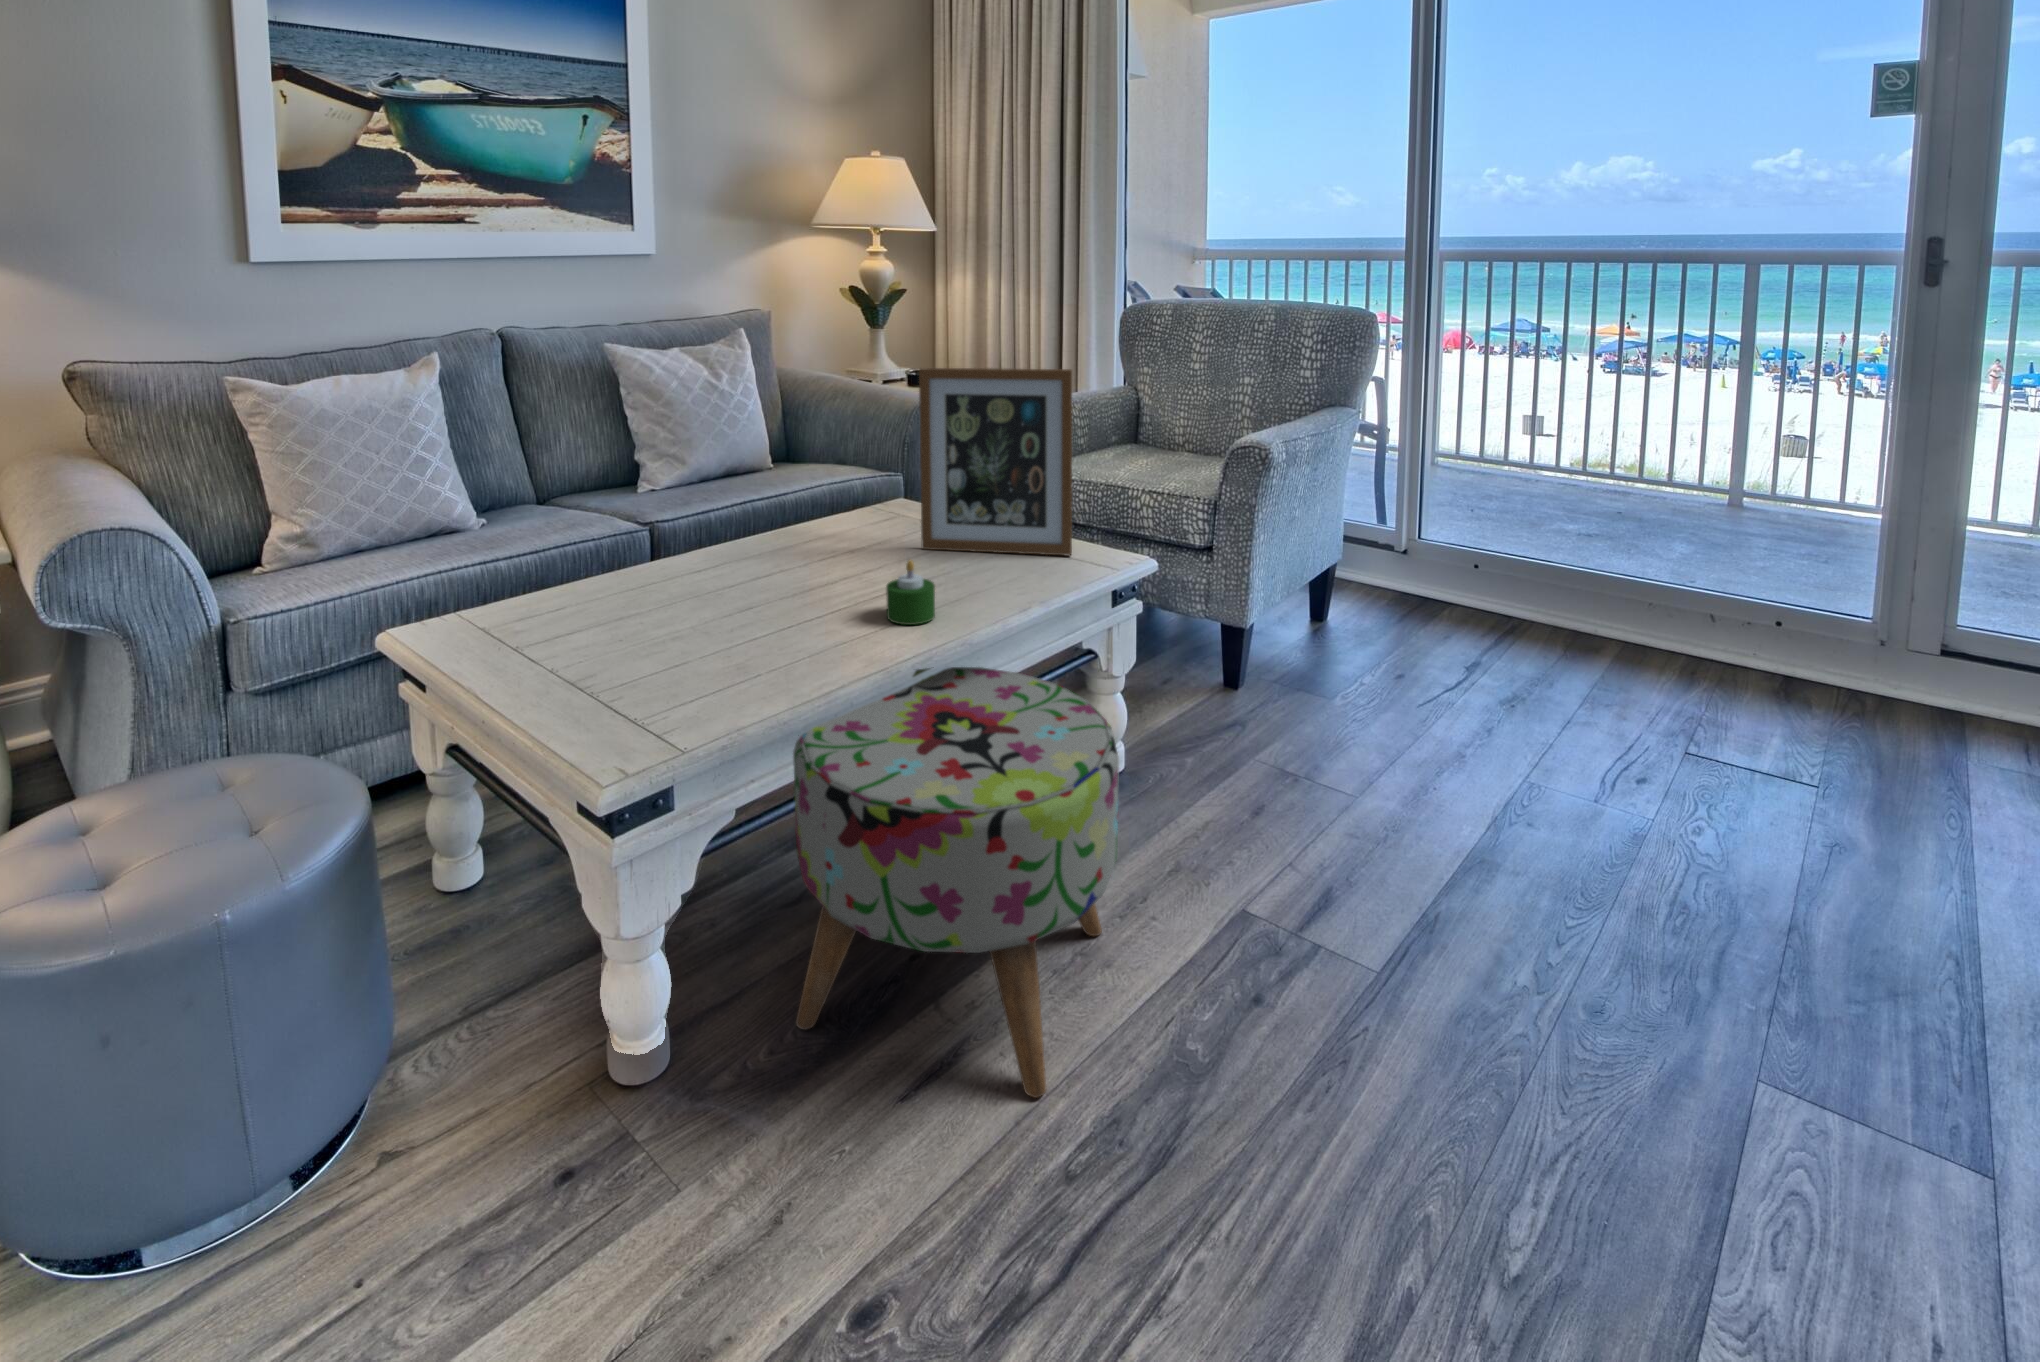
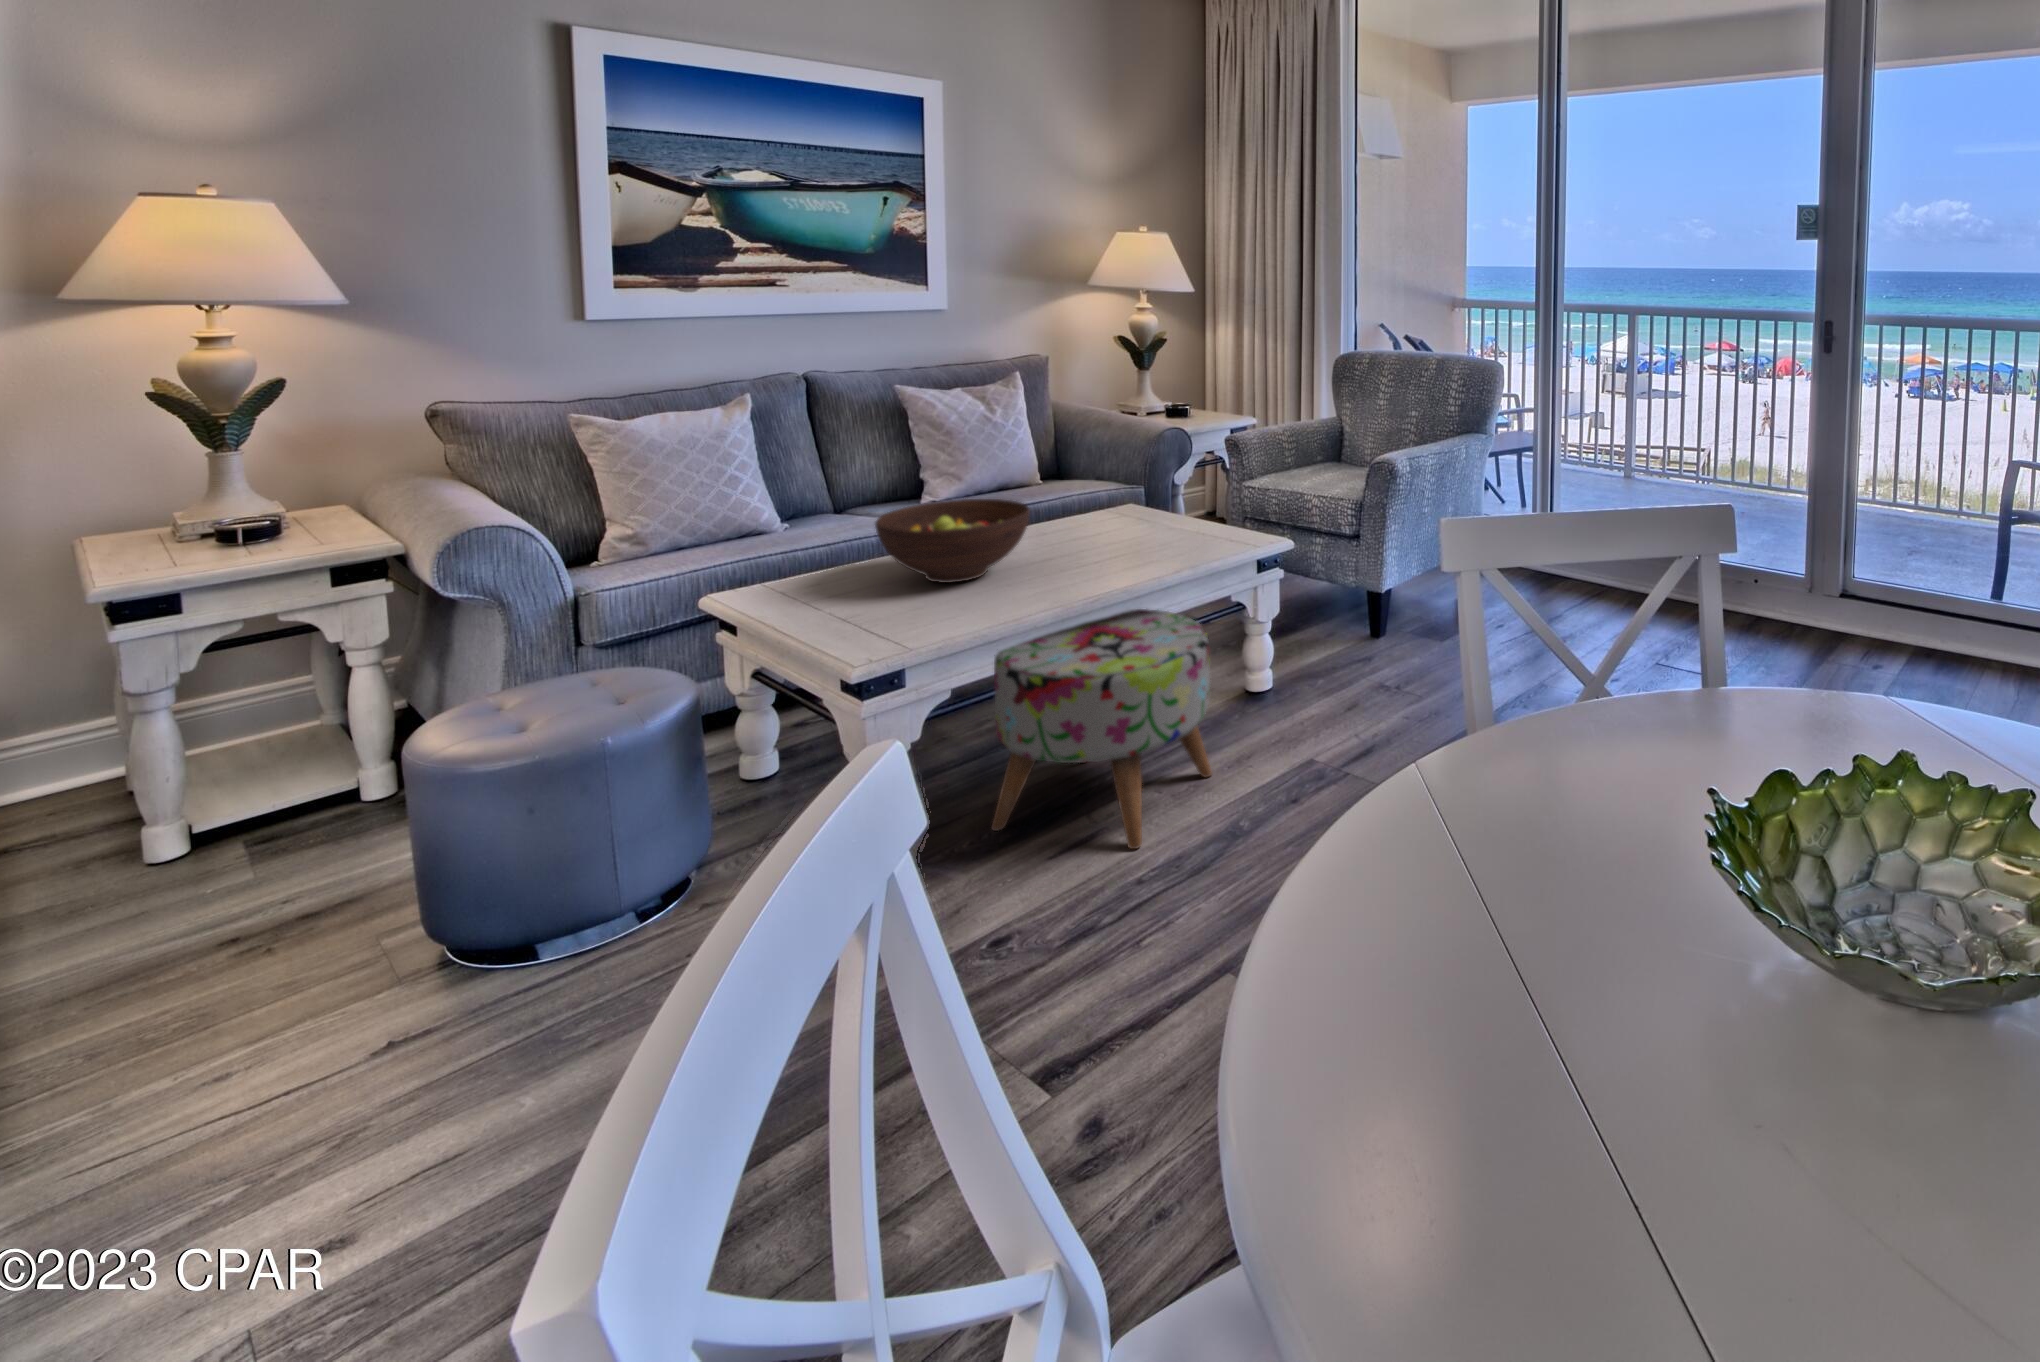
picture frame: present [919,368,1072,555] -> none [1124,408,1234,540]
fruit bowl: none [607,494,812,619] -> present [875,499,1030,583]
candle: present [886,560,935,625] -> none [1079,539,1114,583]

